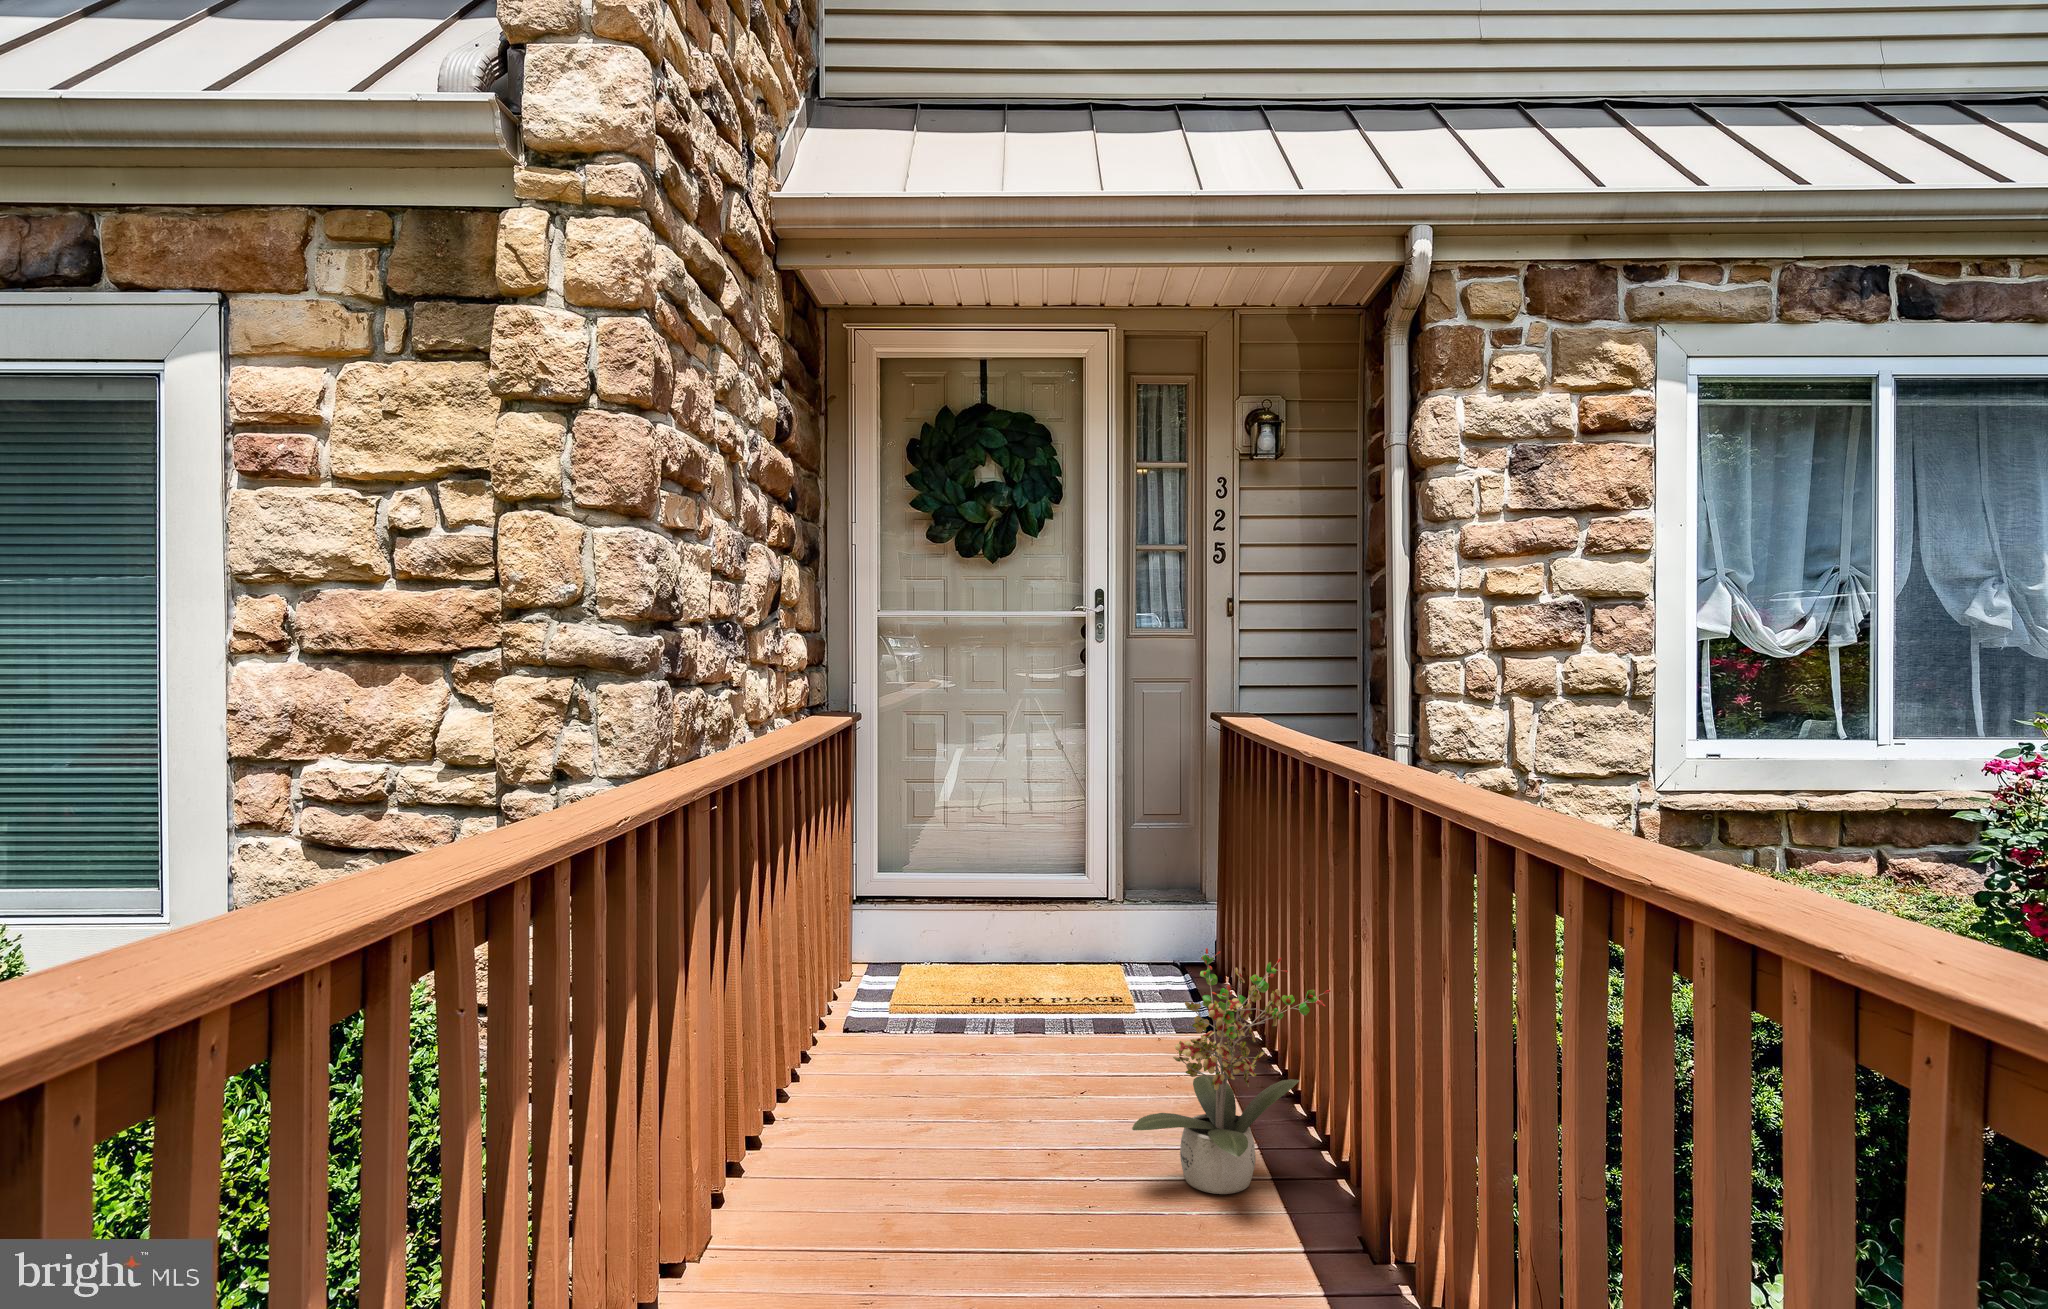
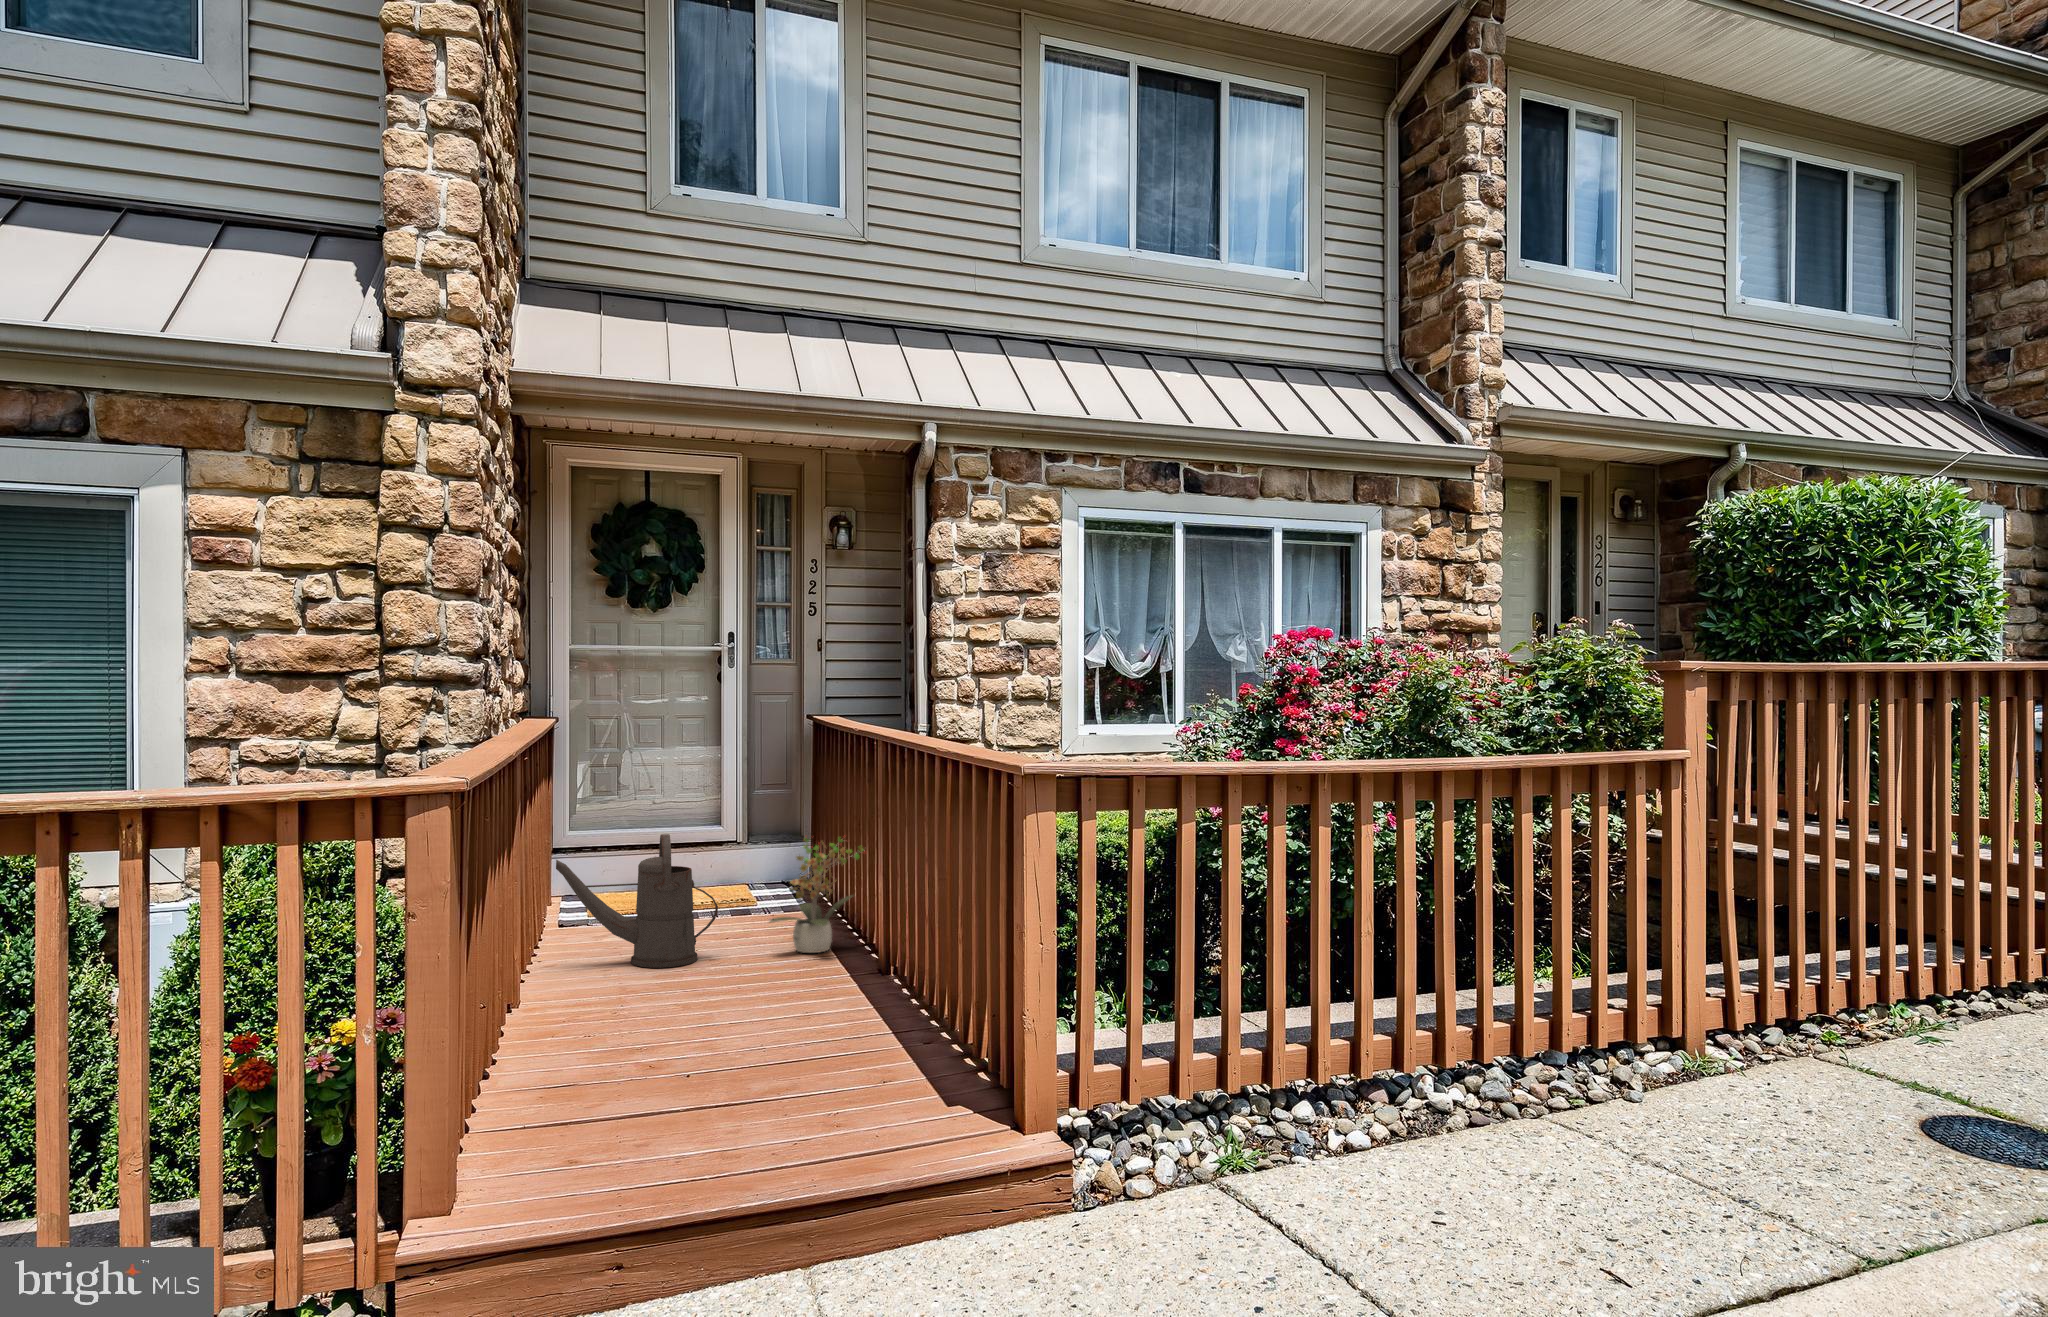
watering can: none [754,948,1040,1207] -> present [556,834,718,968]

